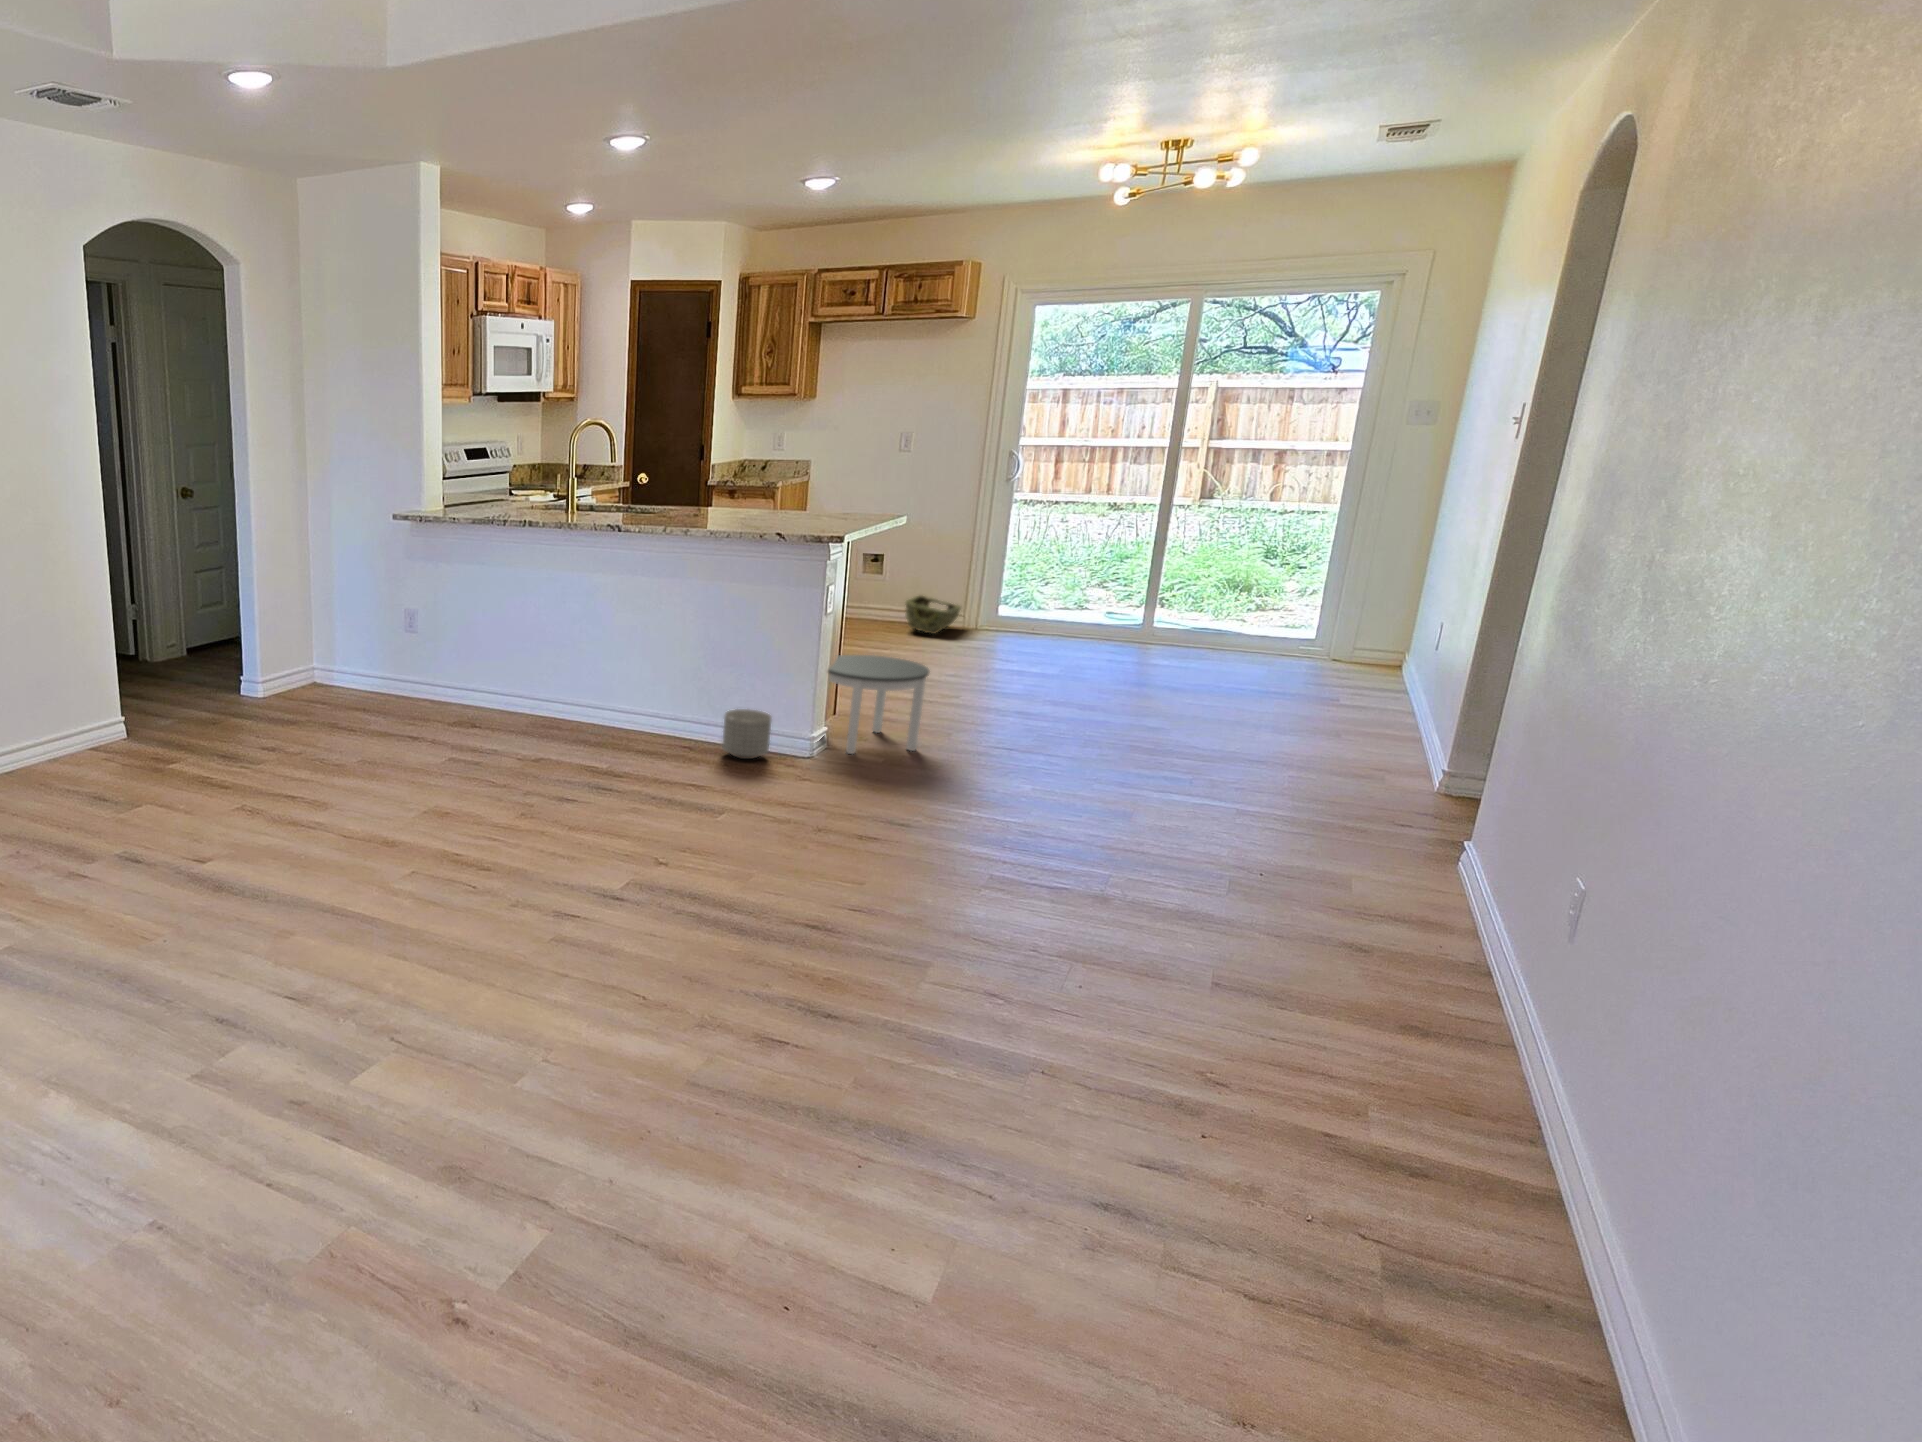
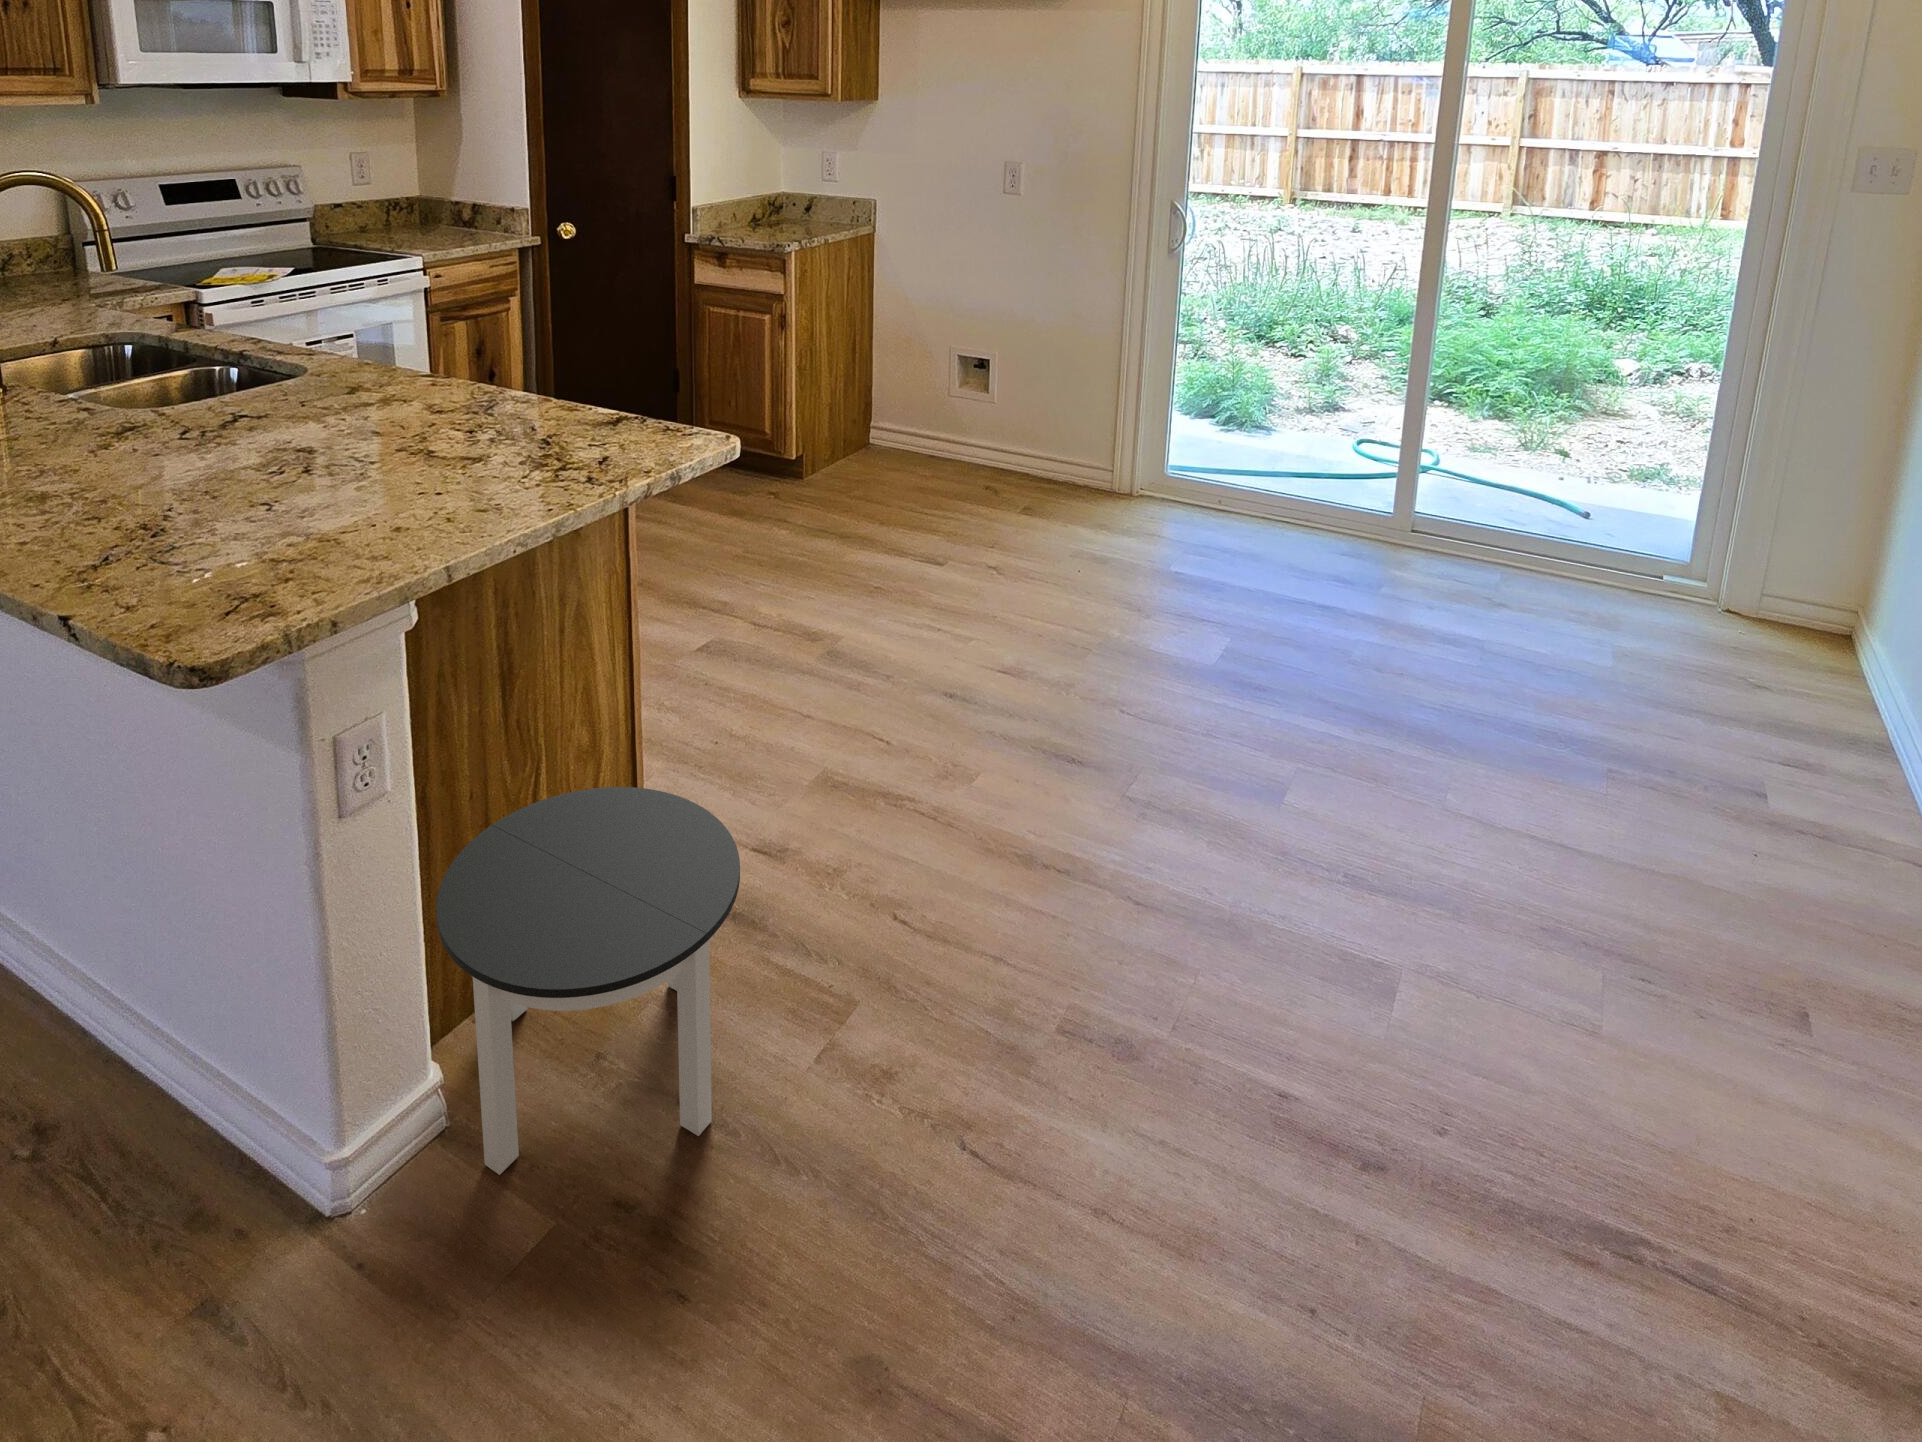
woven basket: present [905,596,961,634] -> none [1004,431,1108,511]
planter: present [722,709,772,759] -> none [49,1045,226,1263]

